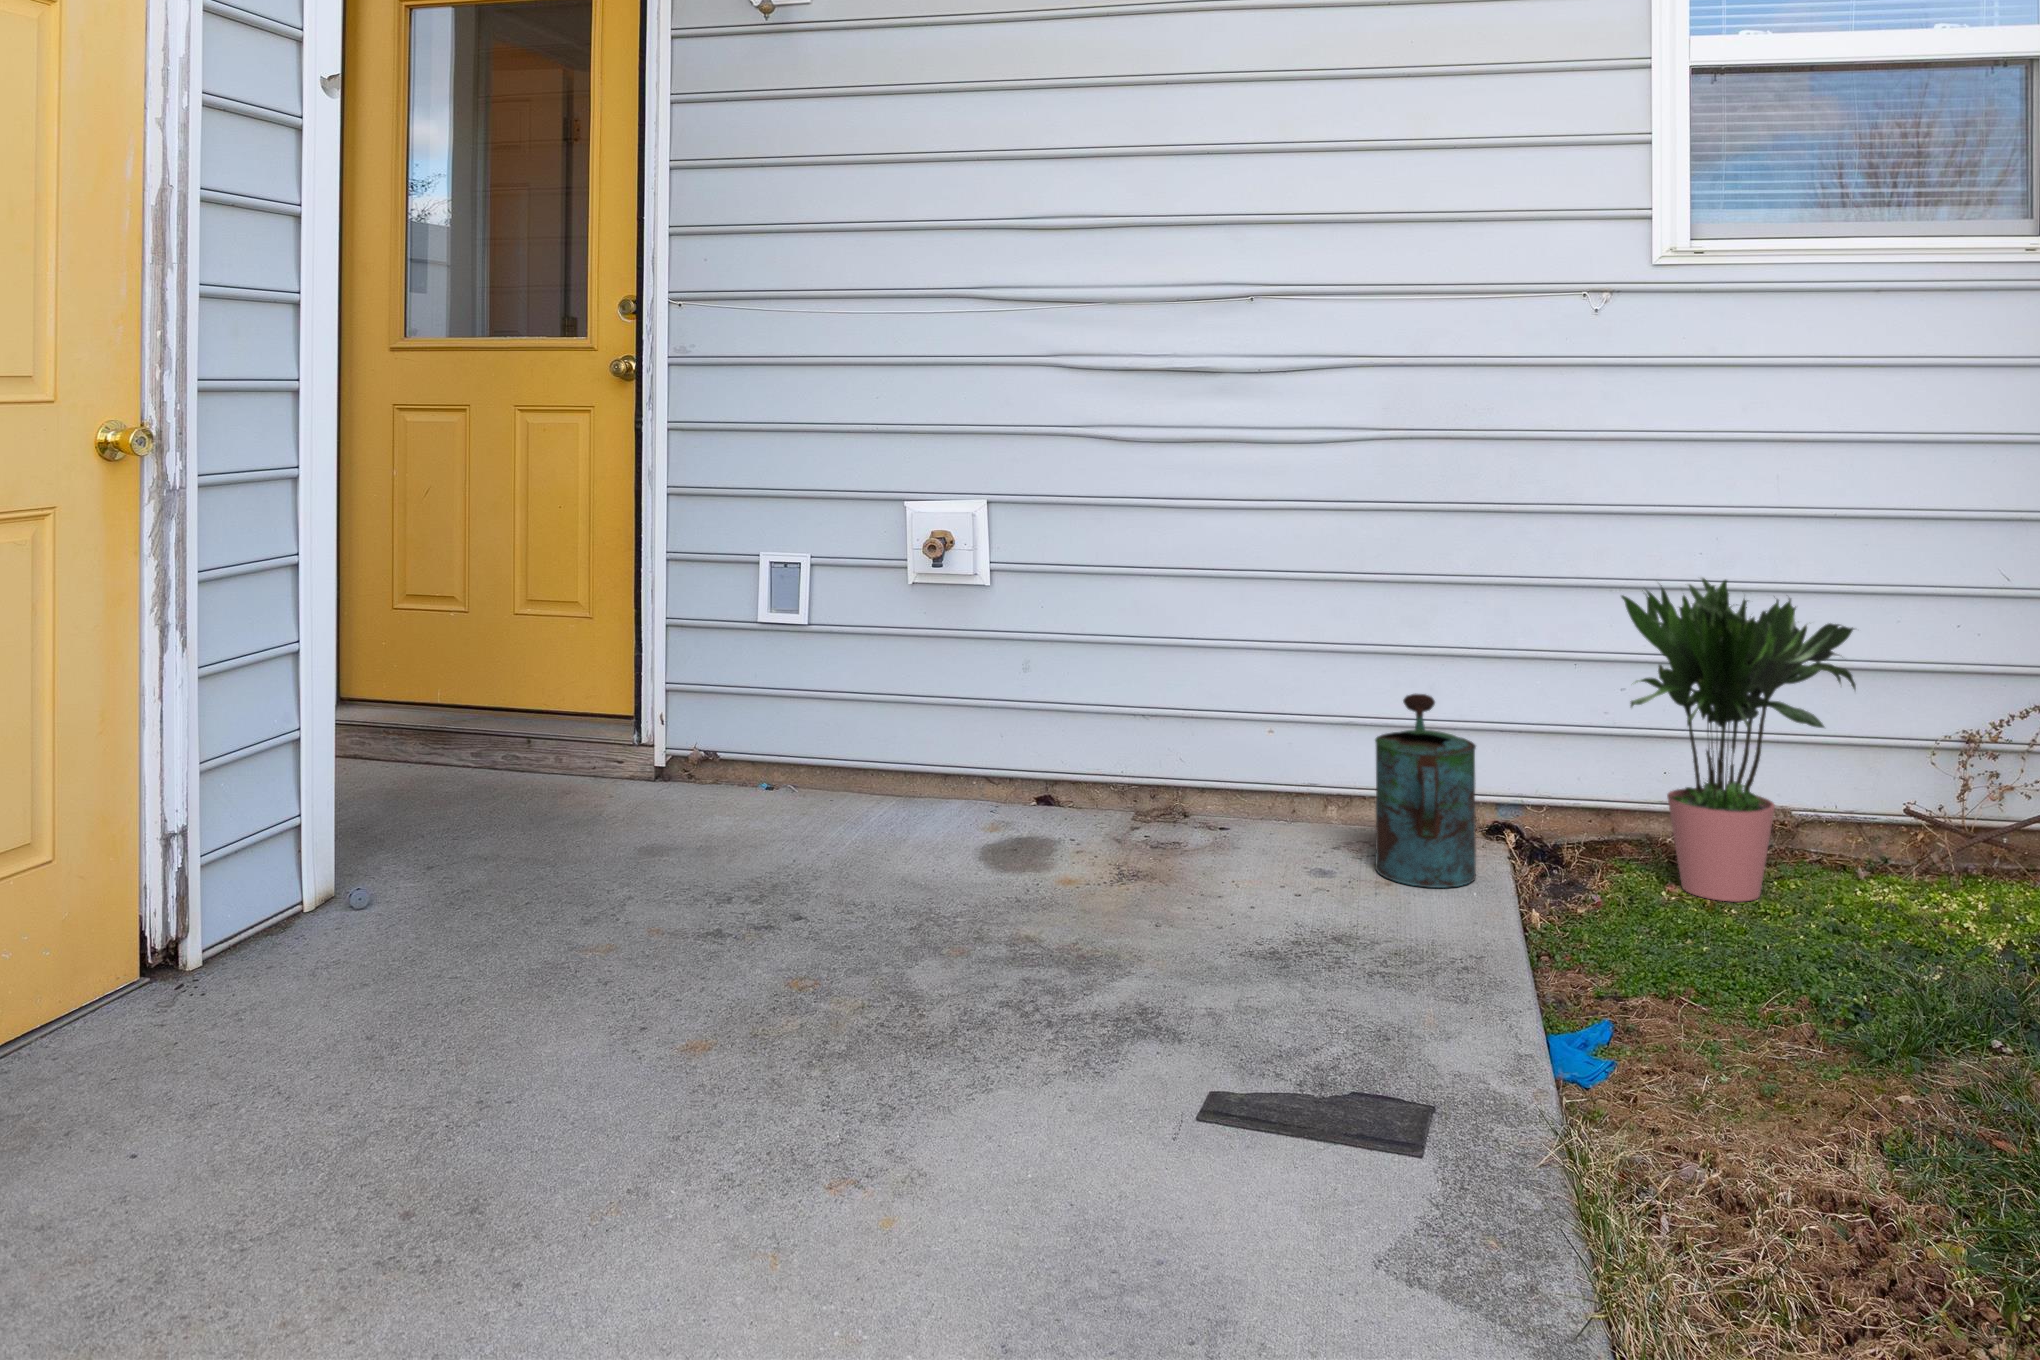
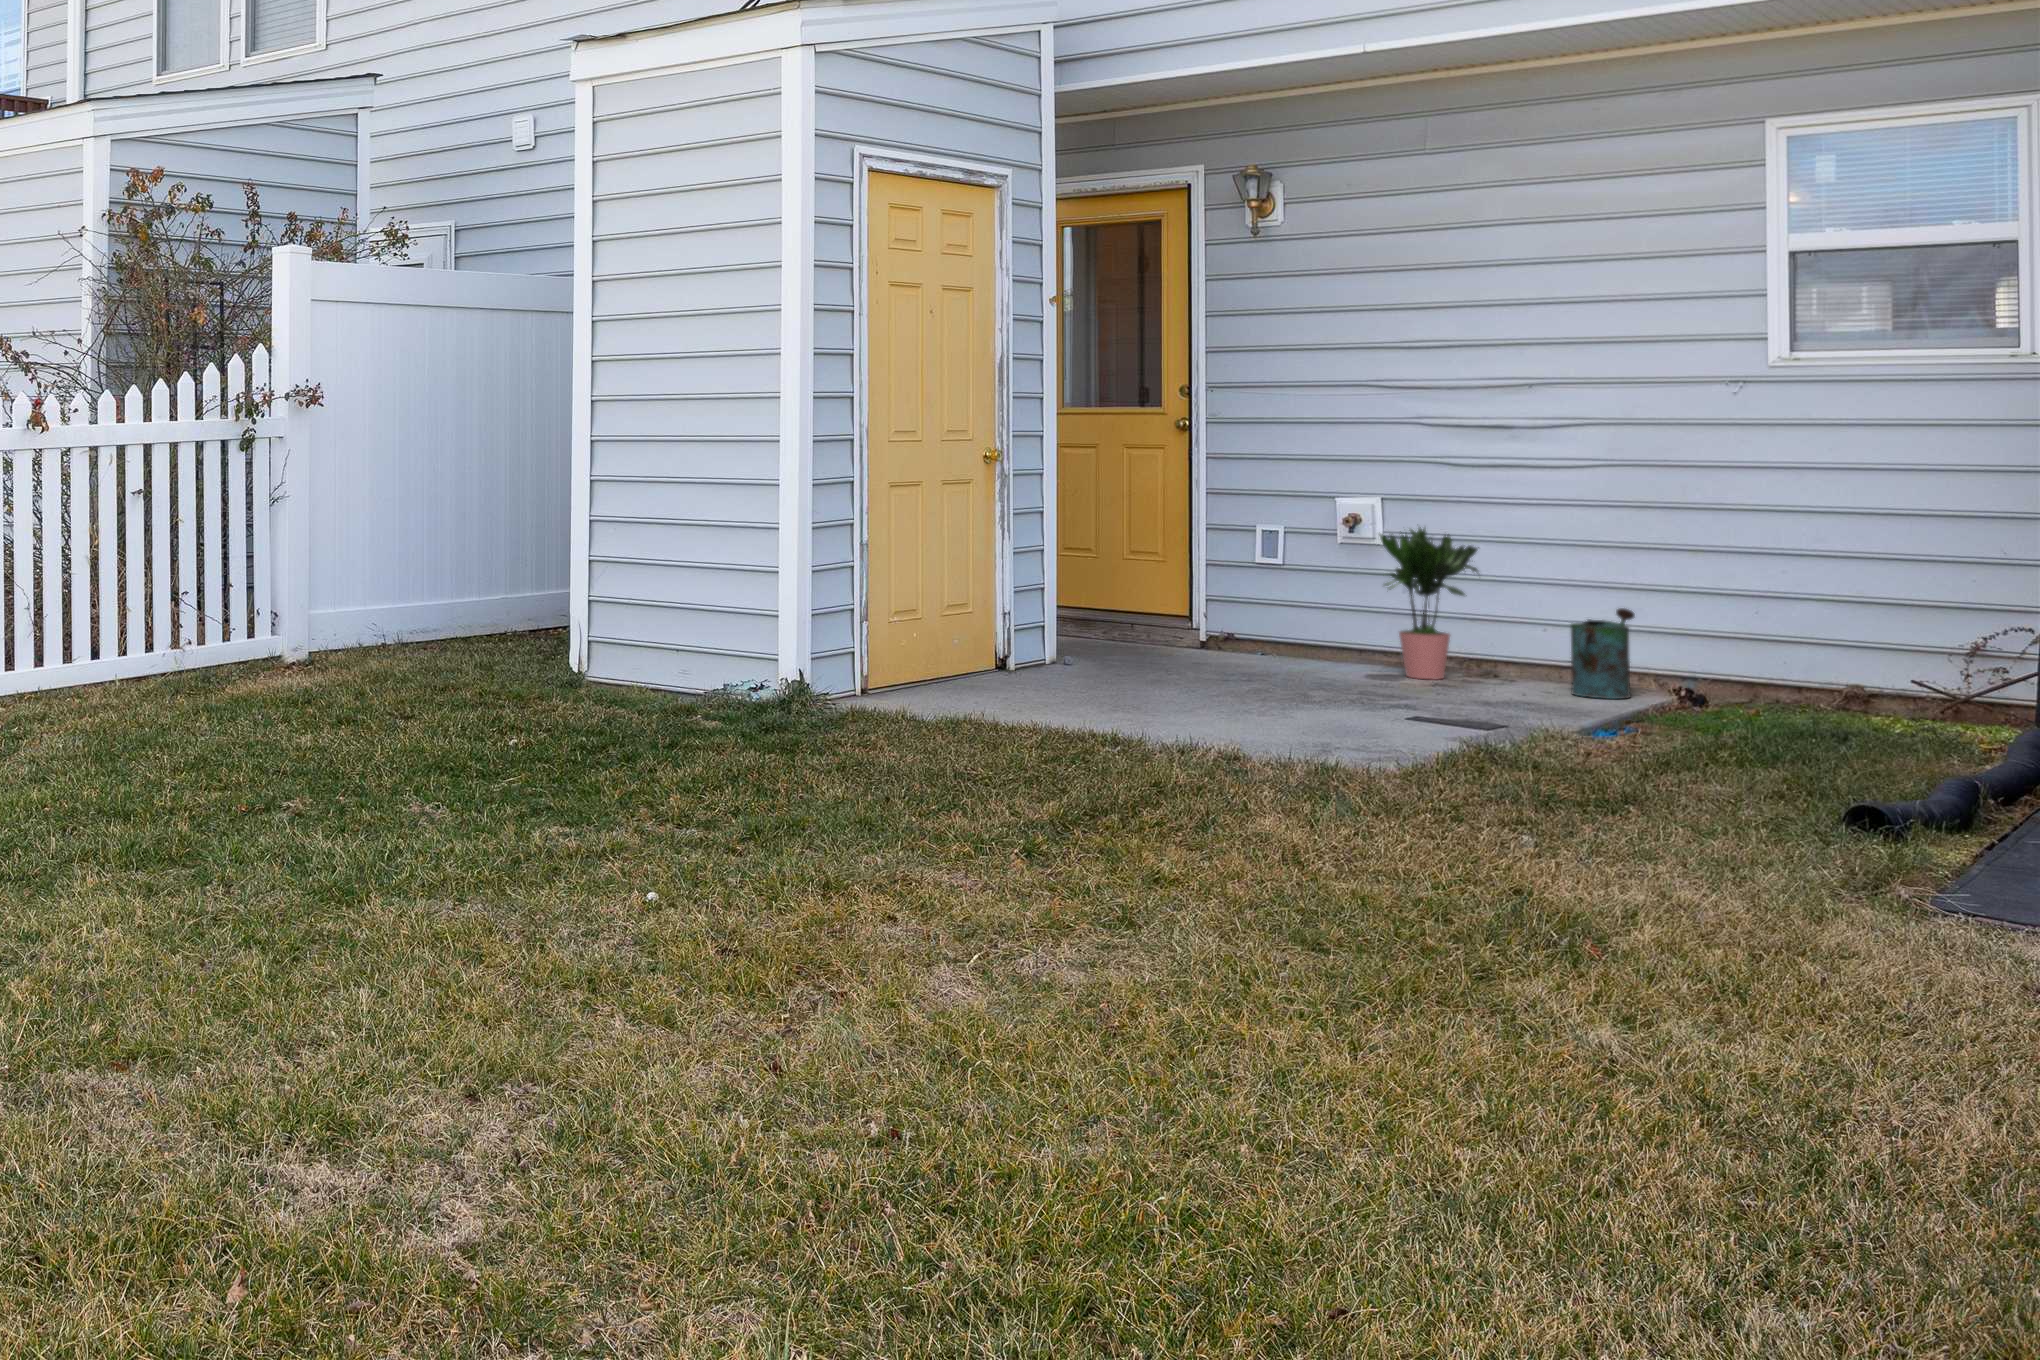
potted plant: present [1621,578,1856,902] -> present [1380,527,1479,679]

